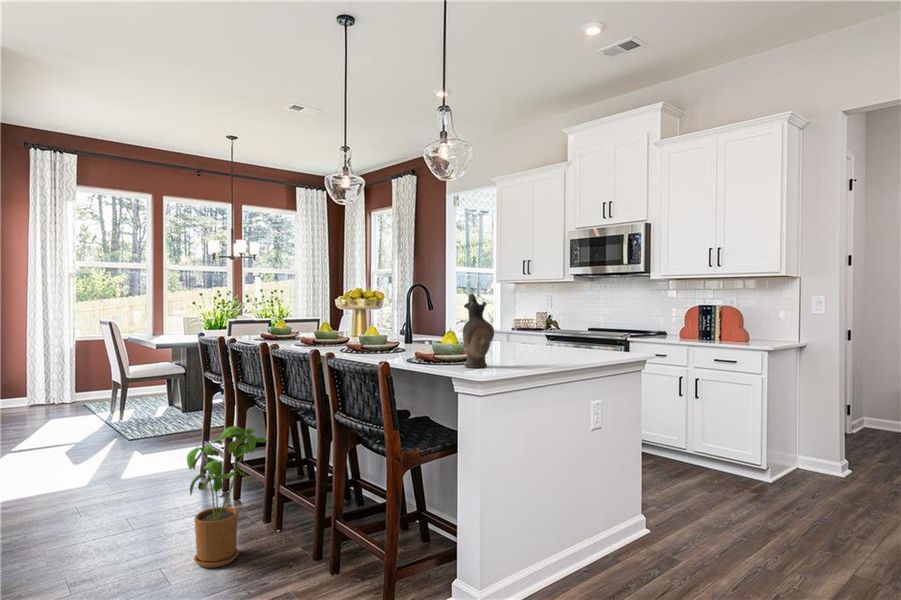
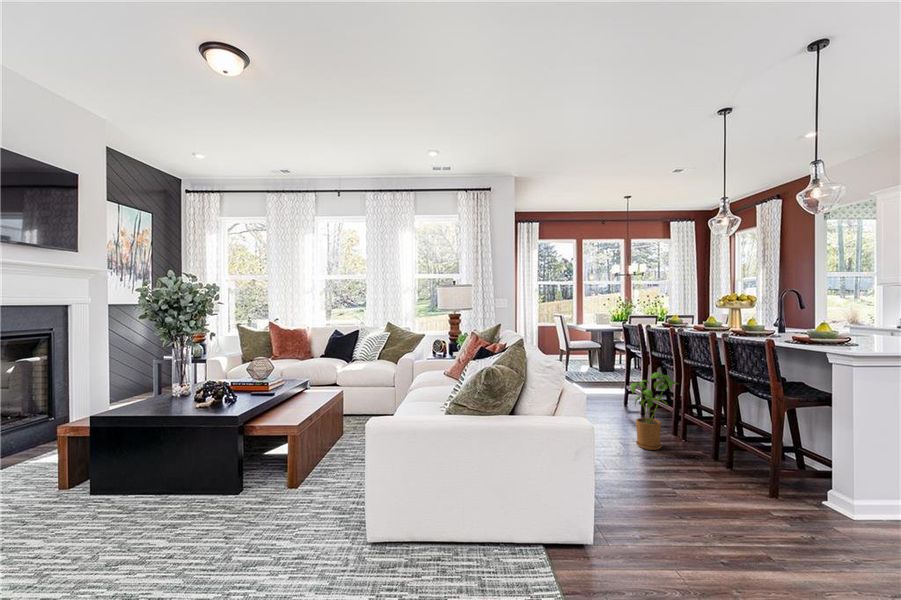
ceramic pitcher: present [463,293,494,368] -> none [839,293,872,347]

